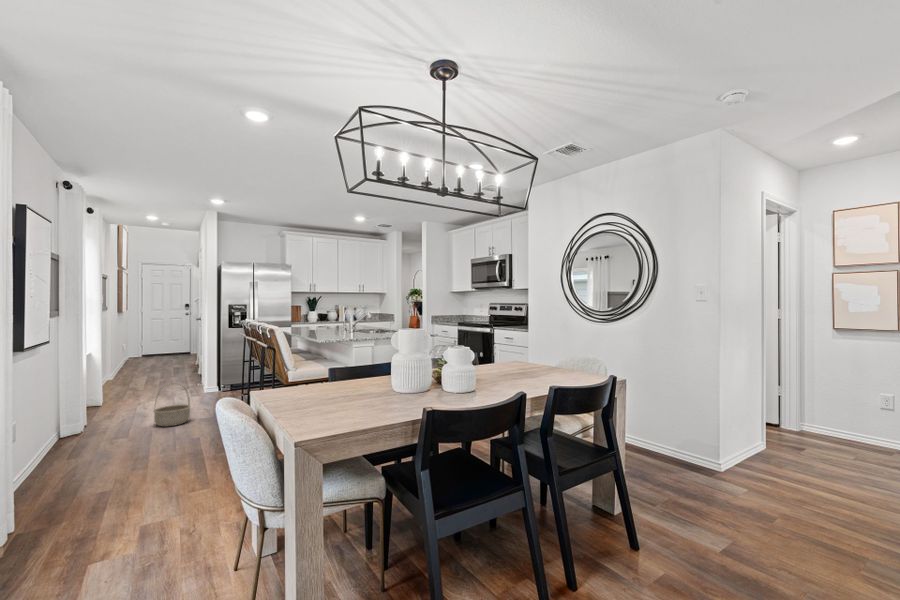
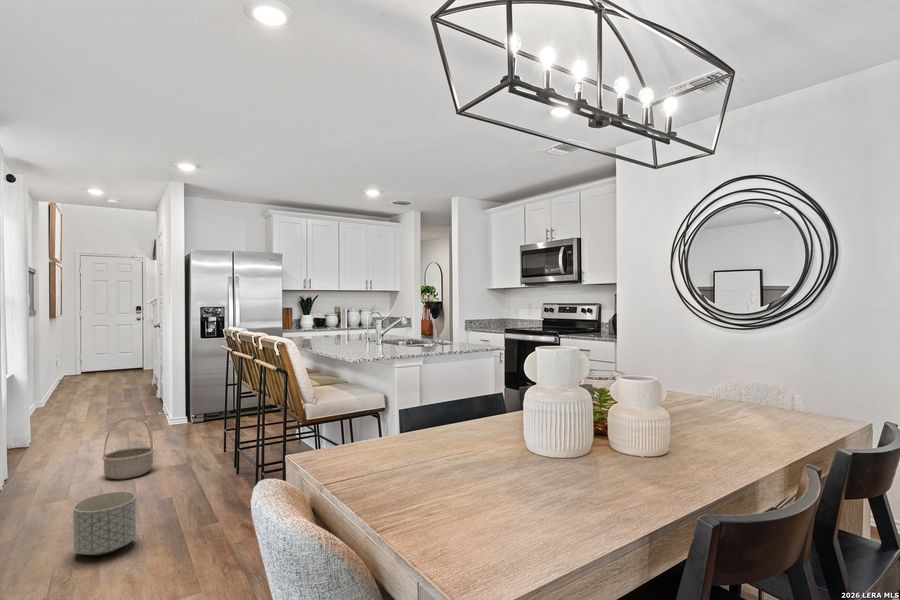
planter: none [131,429,173,470] -> present [73,491,136,555]

